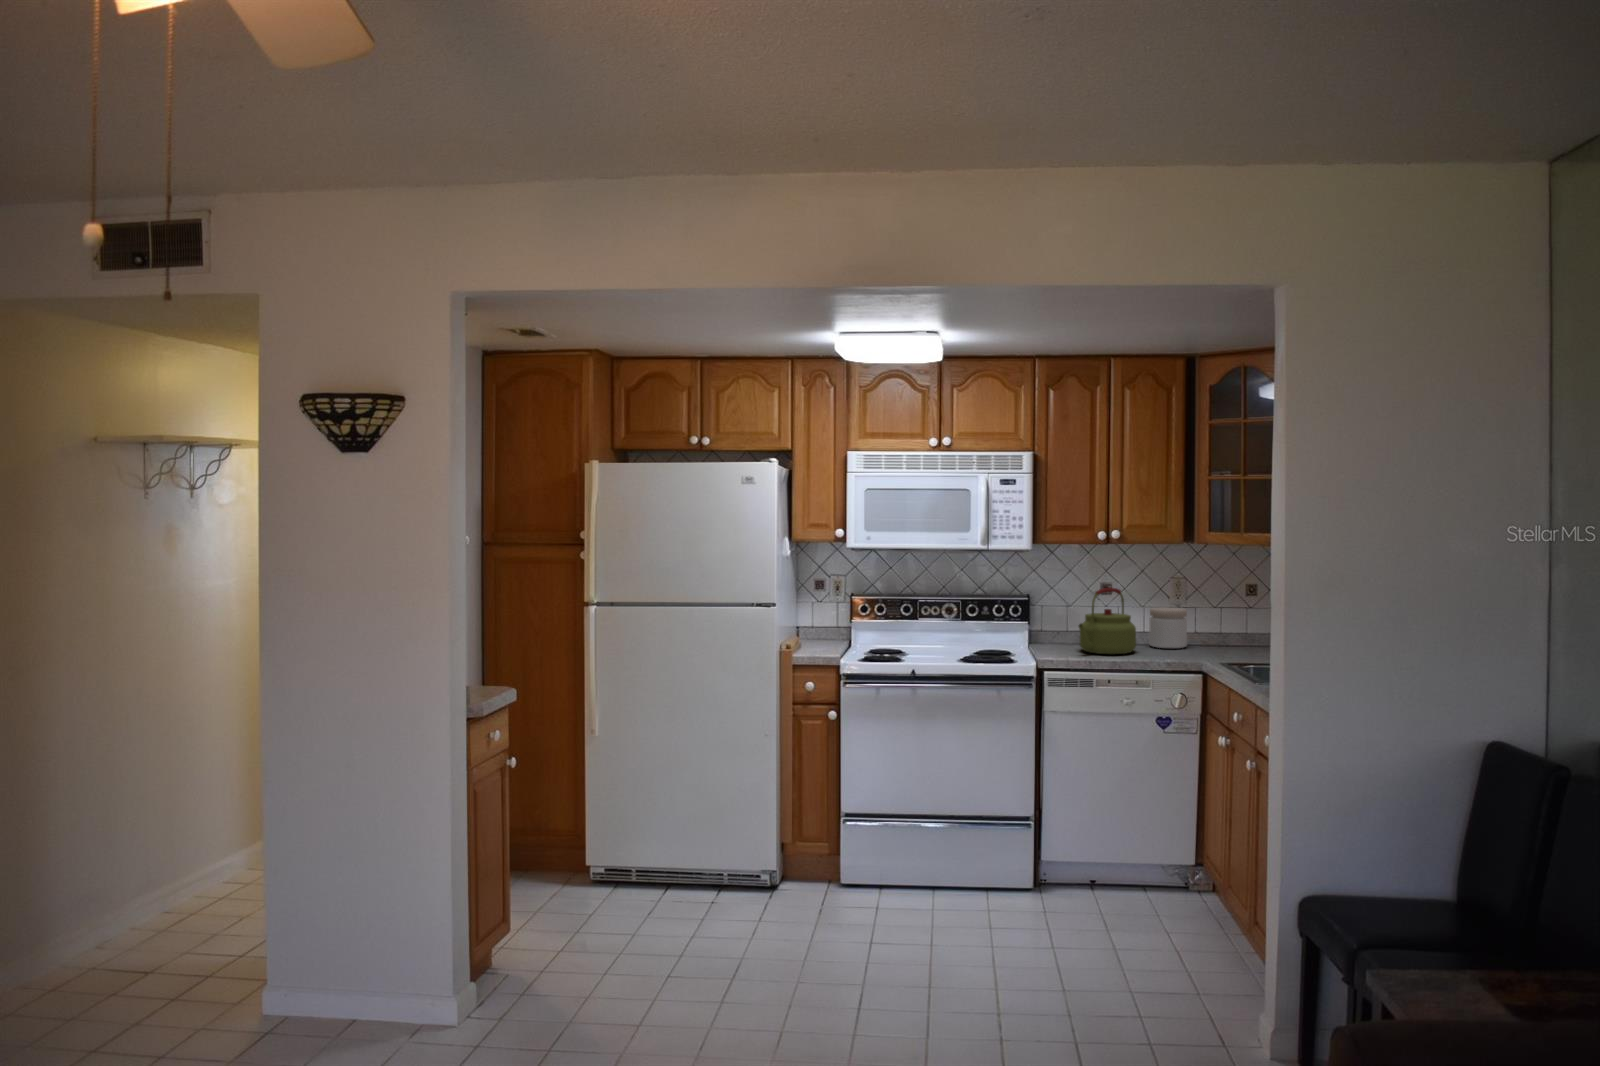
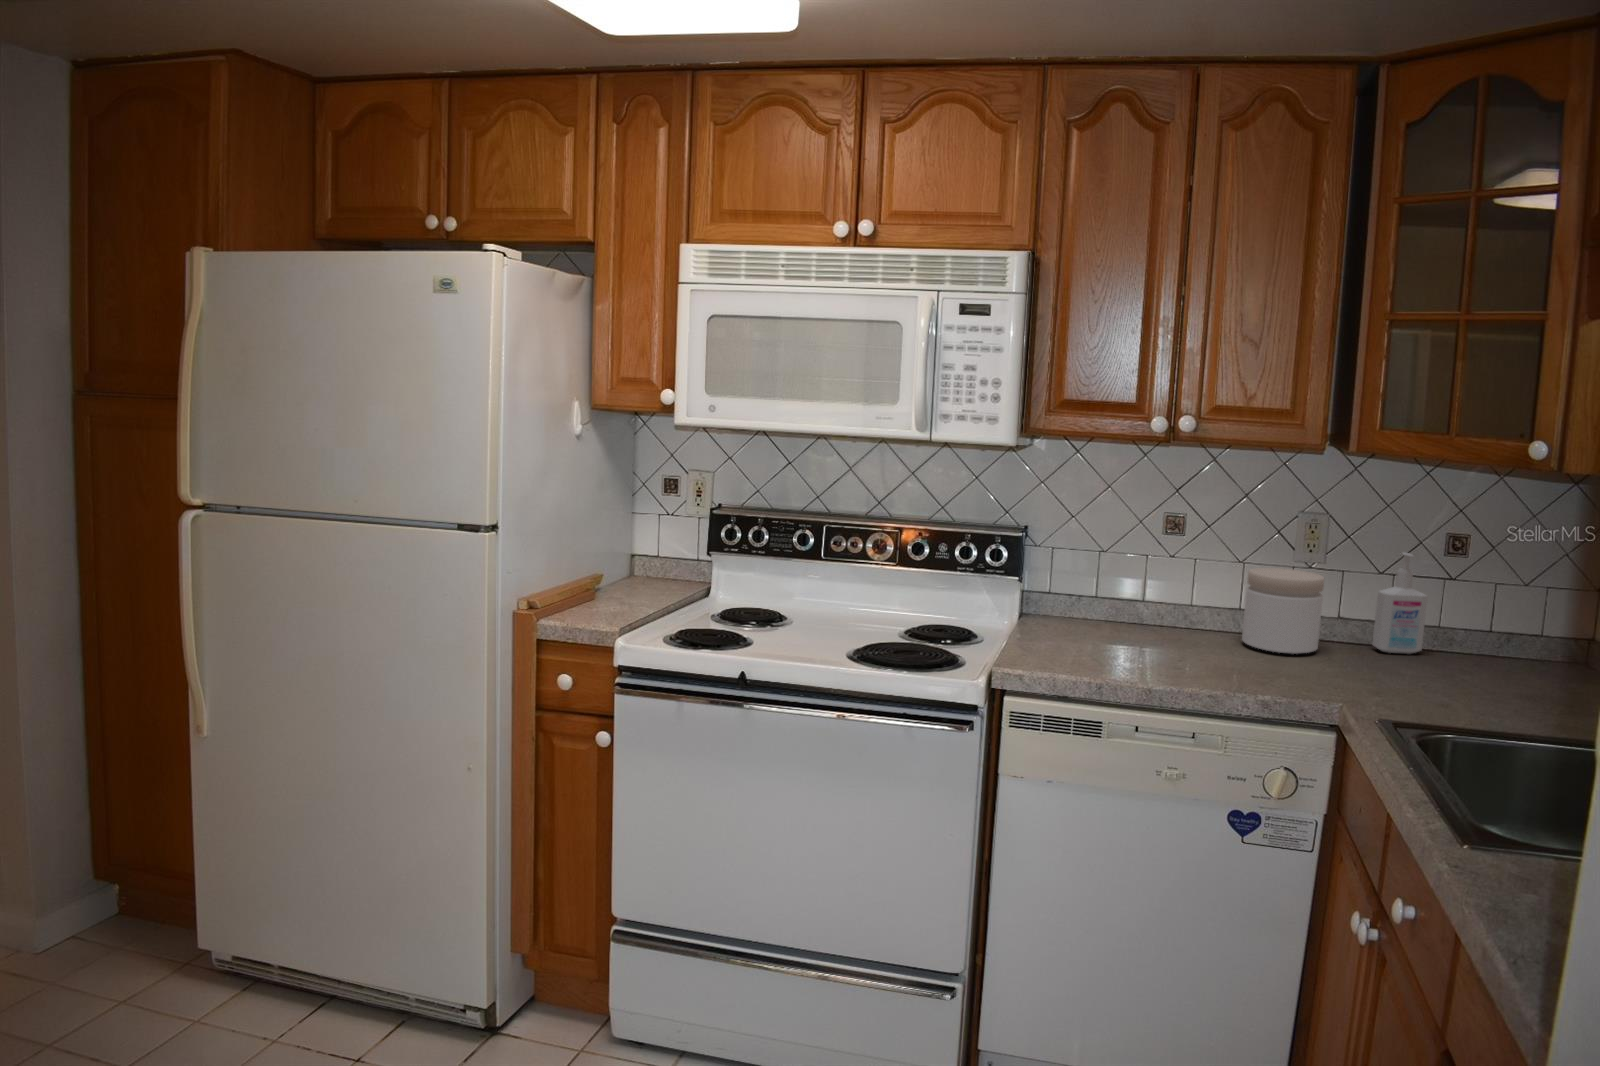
kettle: present [1079,588,1136,654] -> none [1088,527,1212,663]
bottle: none [1212,595,1236,646] -> present [1372,553,1428,654]

